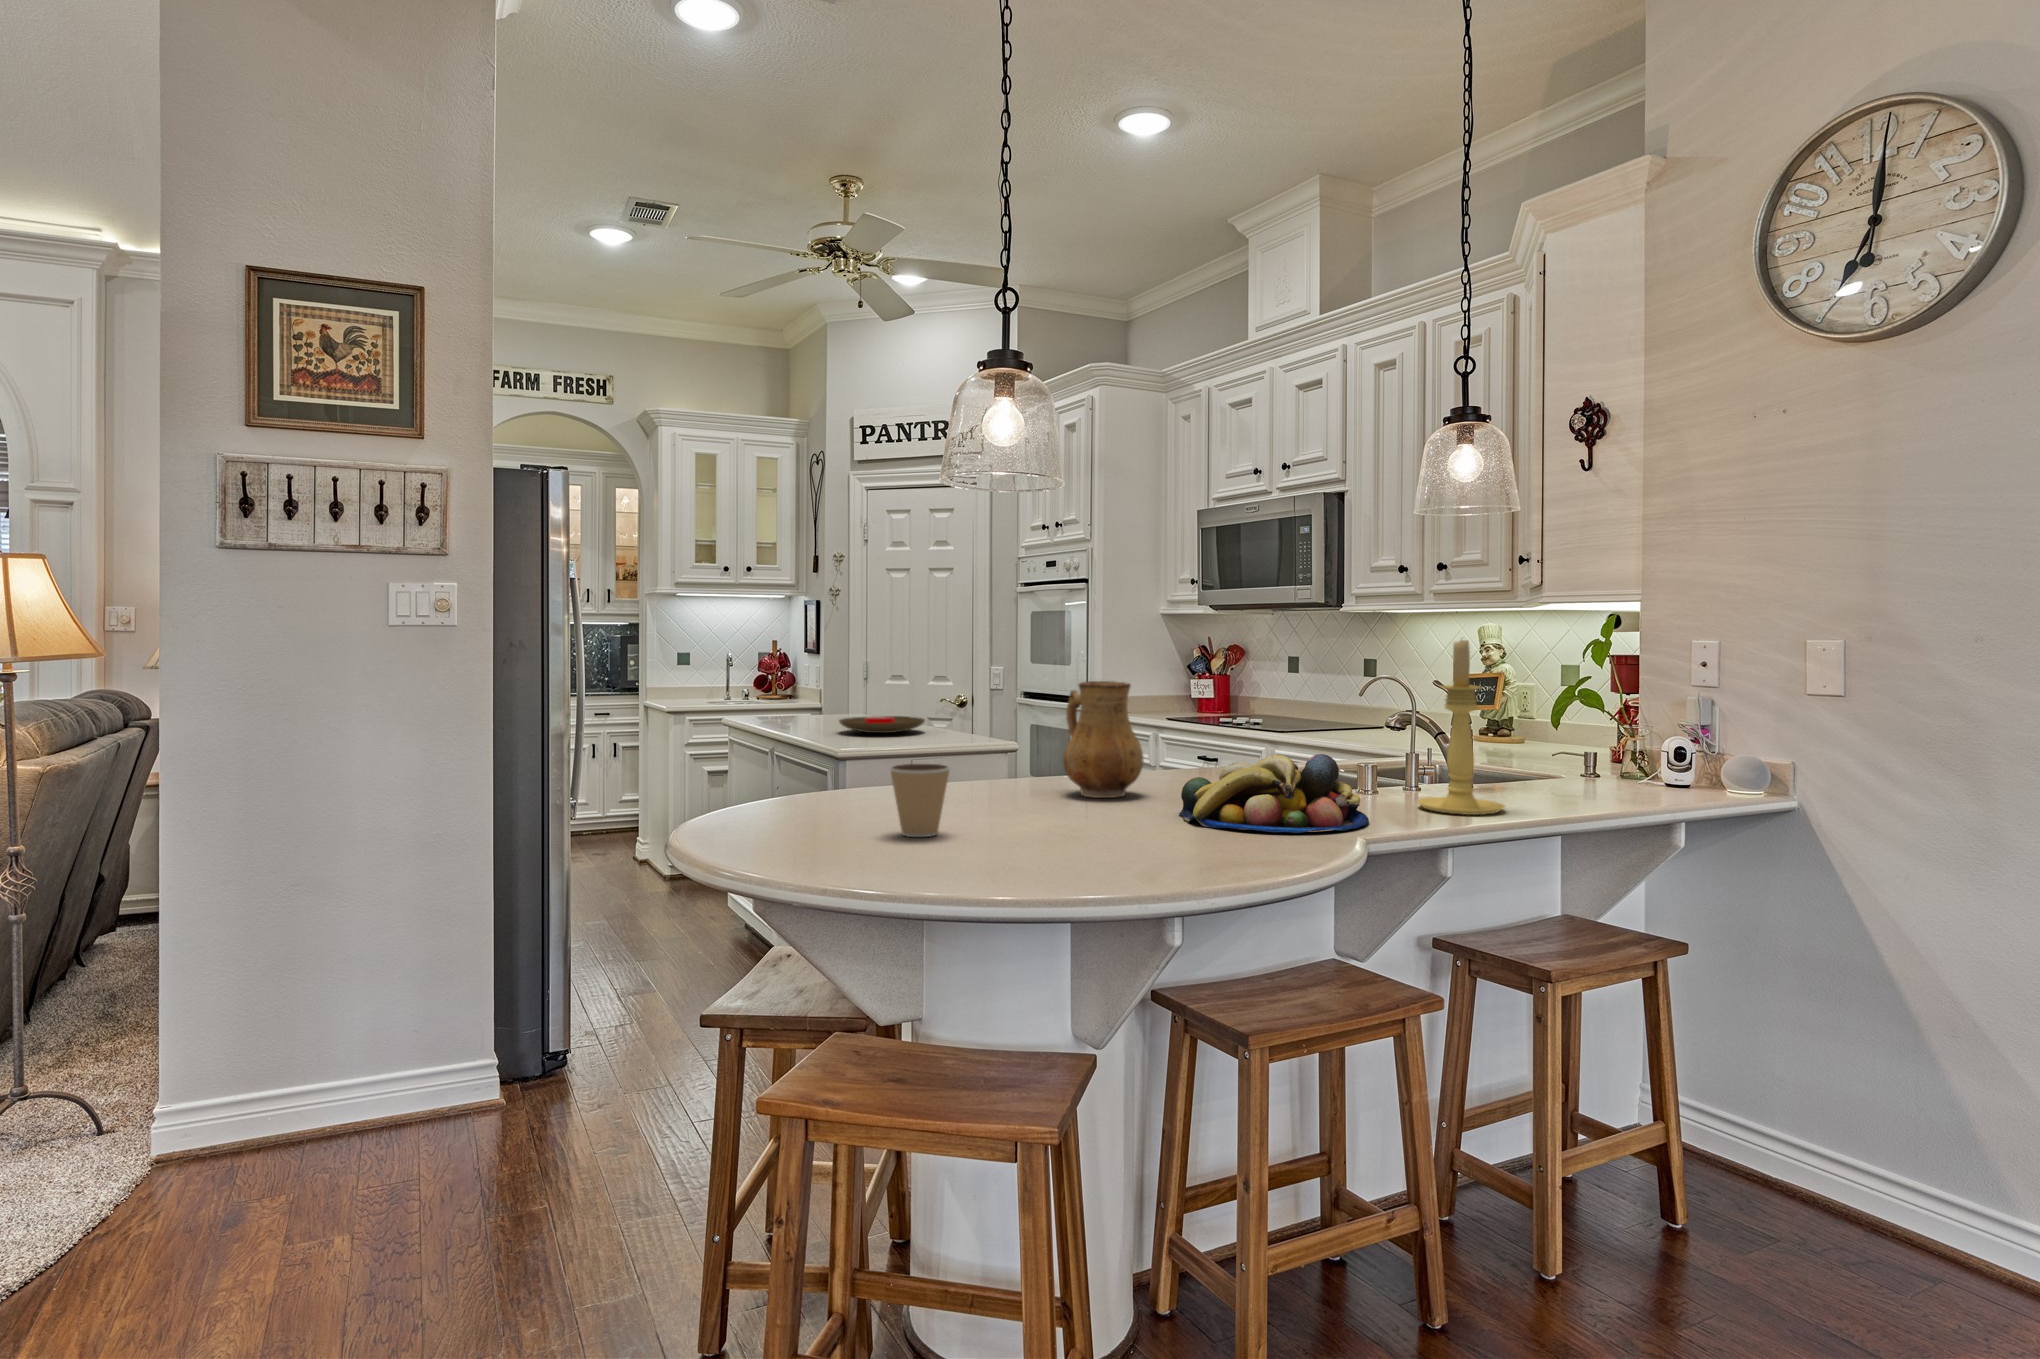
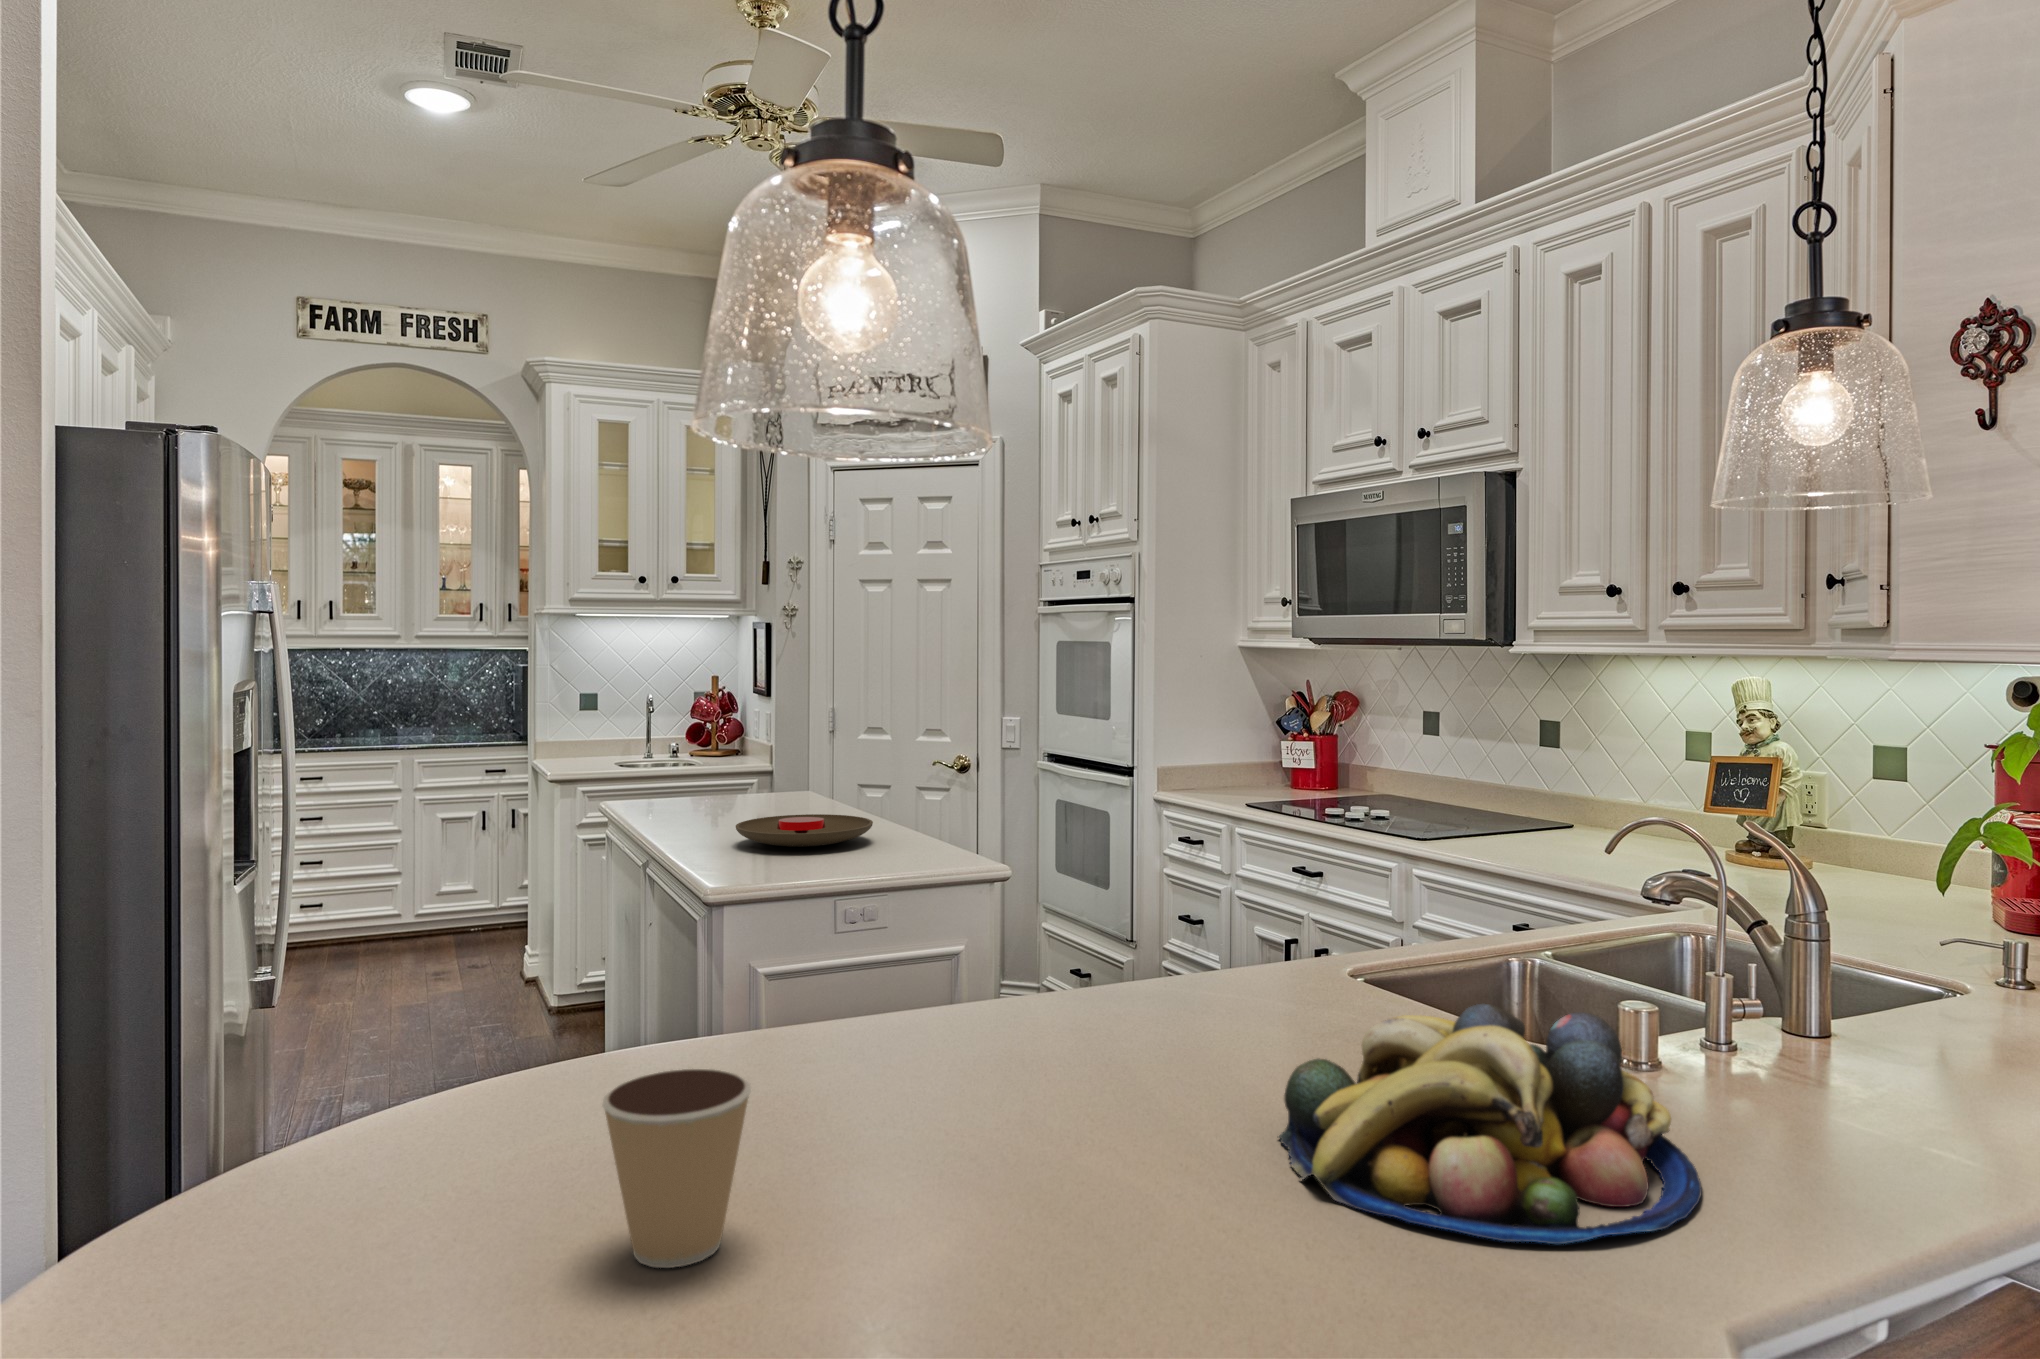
candle holder: present [1417,640,1505,815] -> none [1763,756,1962,1139]
ceramic pitcher: present [1063,681,1143,798] -> none [1051,822,1206,1063]

